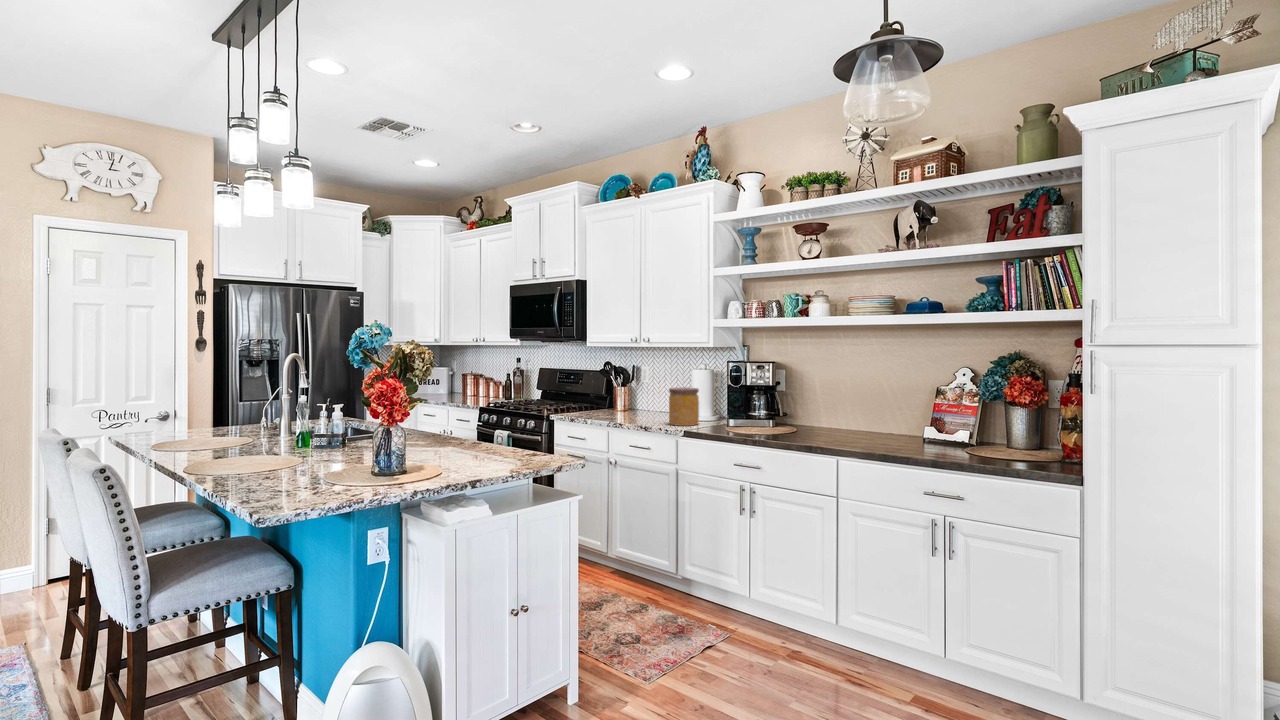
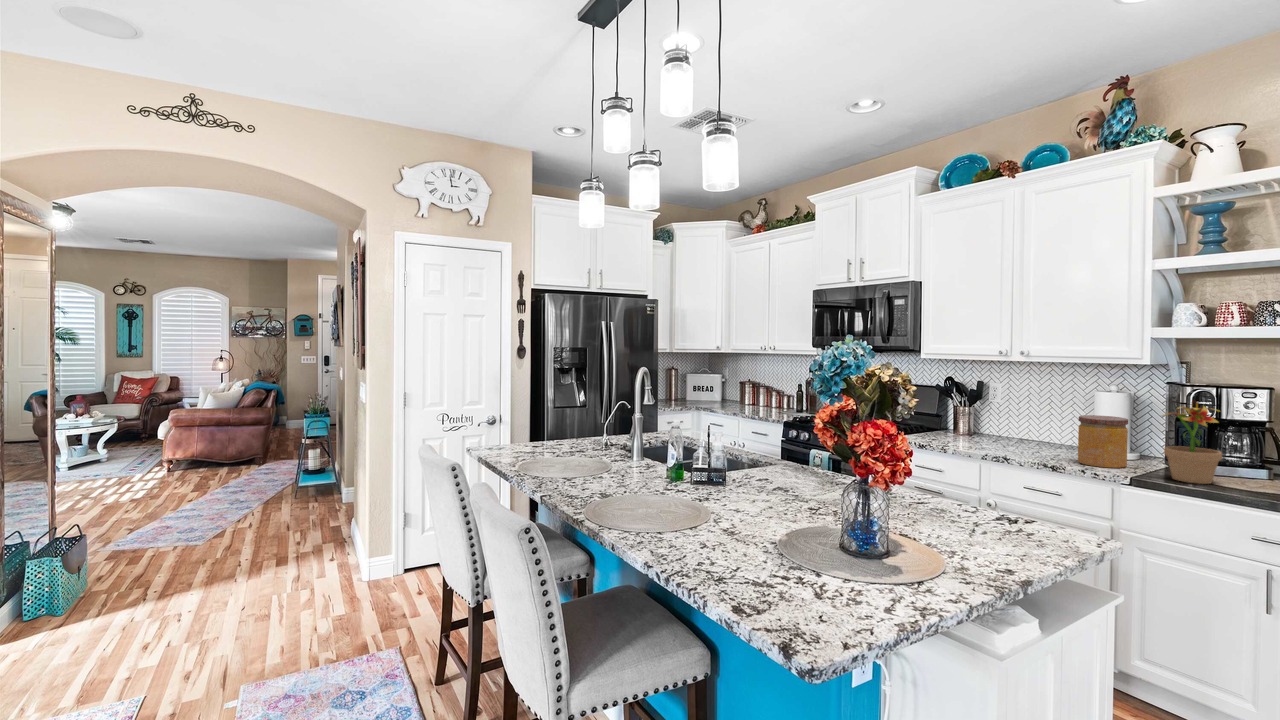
potted plant: none [705,372,737,431] -> present [1162,402,1222,484]

